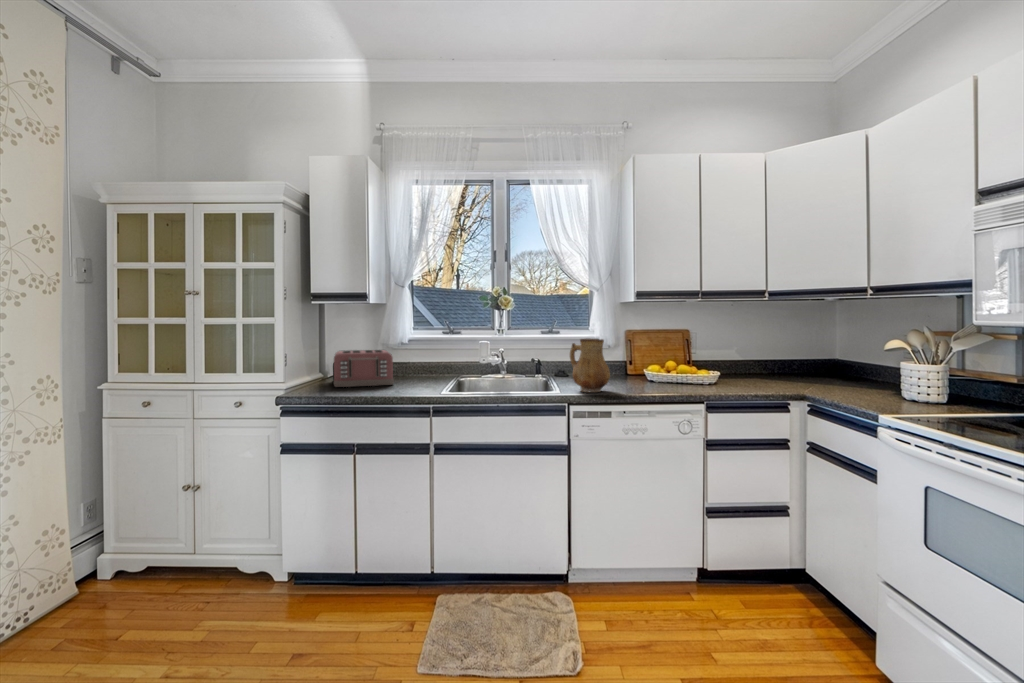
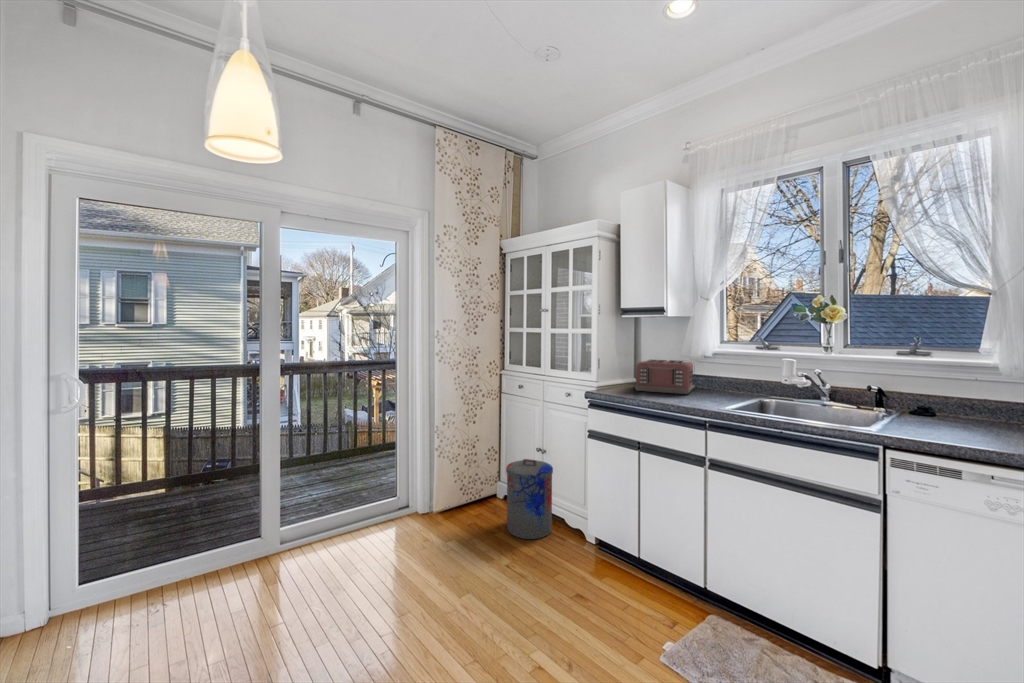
ceramic pitcher: present [570,339,610,392] -> none [909,362,984,438]
trash can: none [148,500,228,616] -> present [506,459,553,539]

